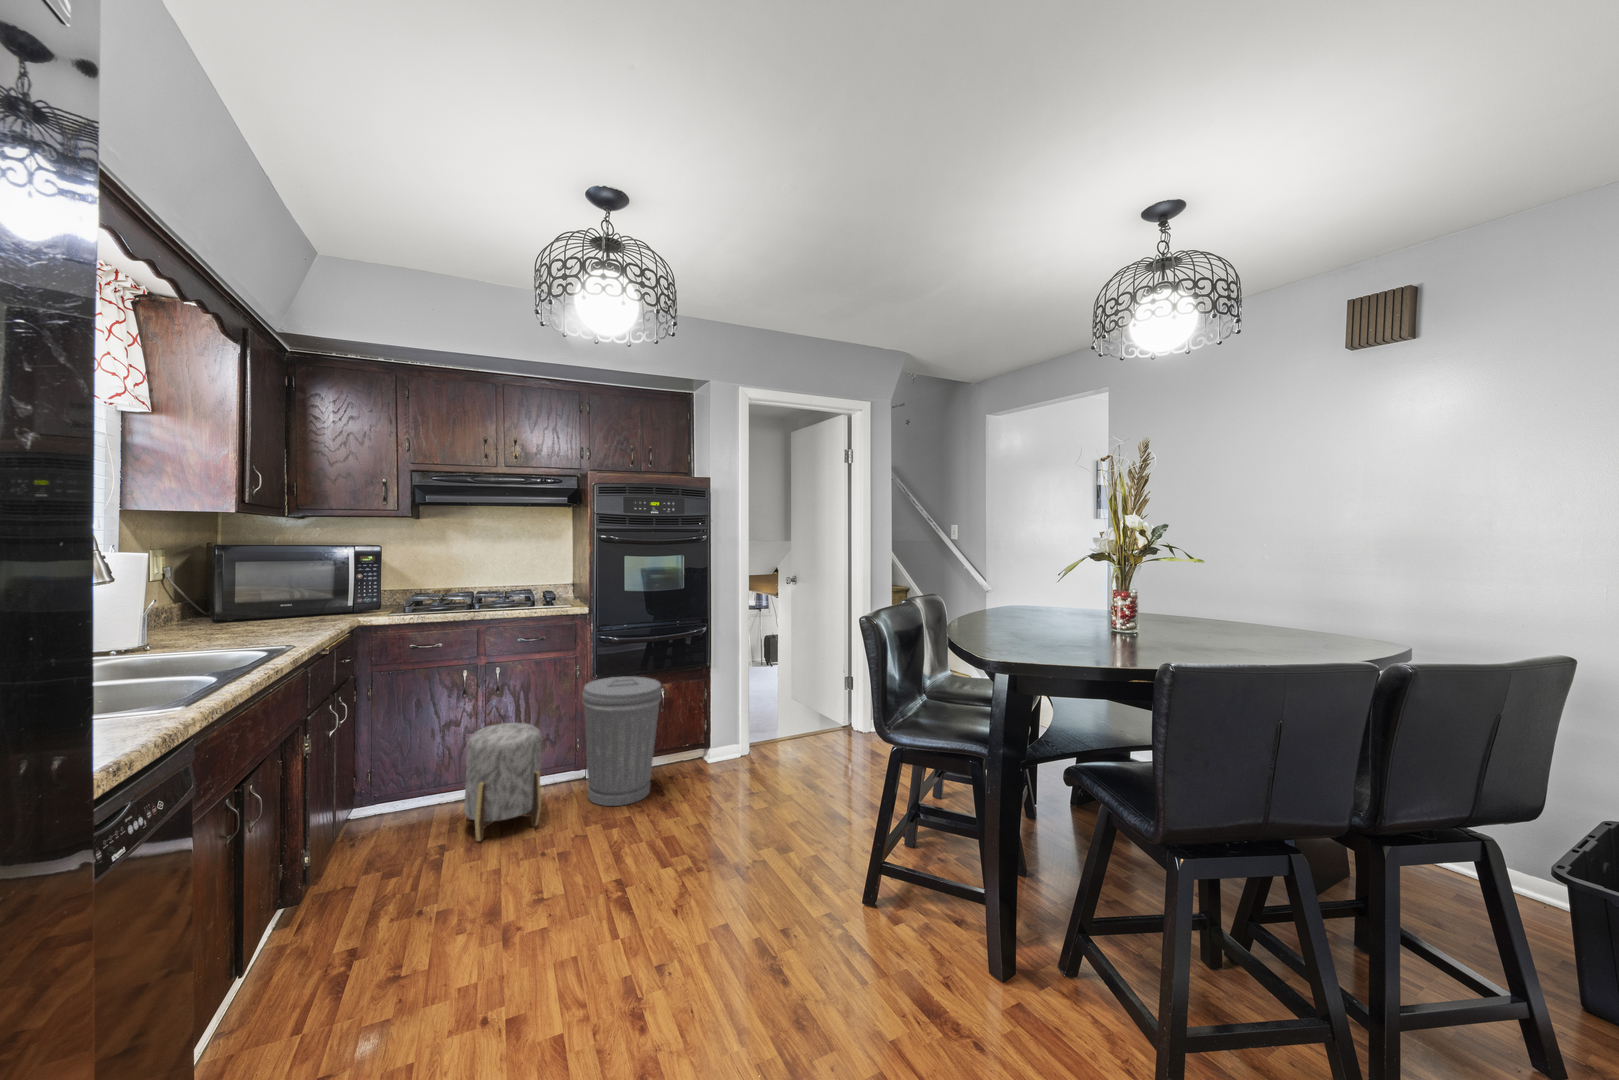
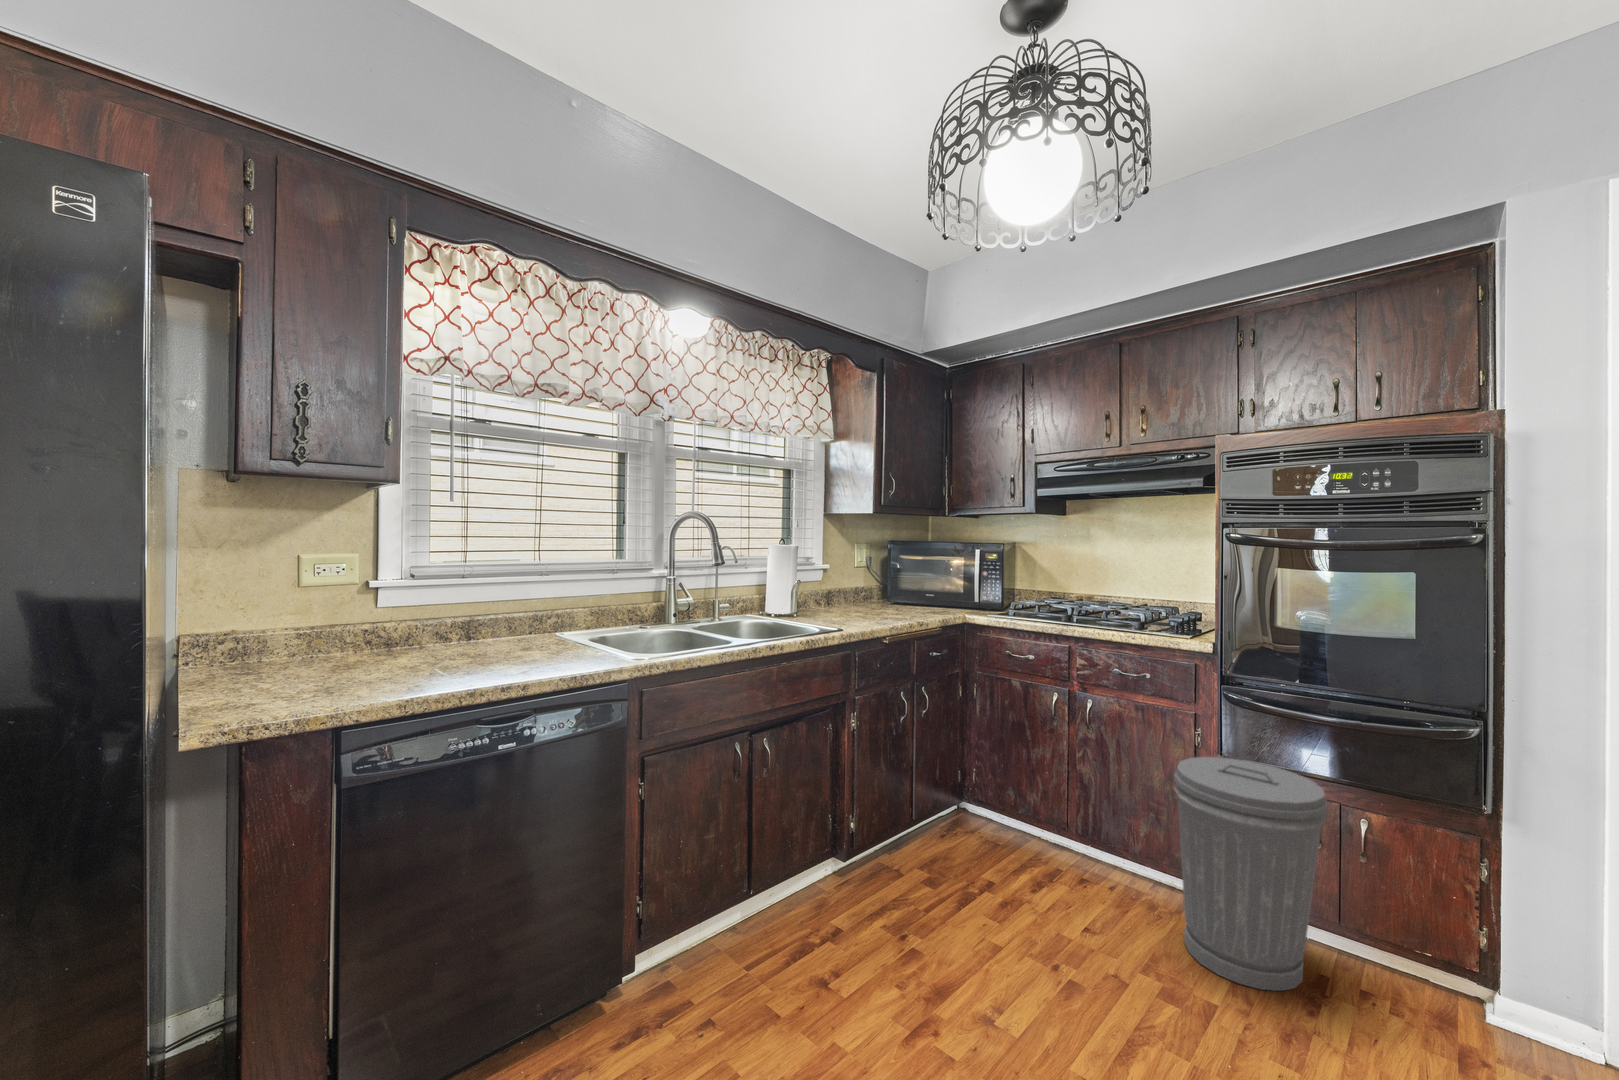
stool: present [464,723,542,841] -> none [1010,771,1108,929]

